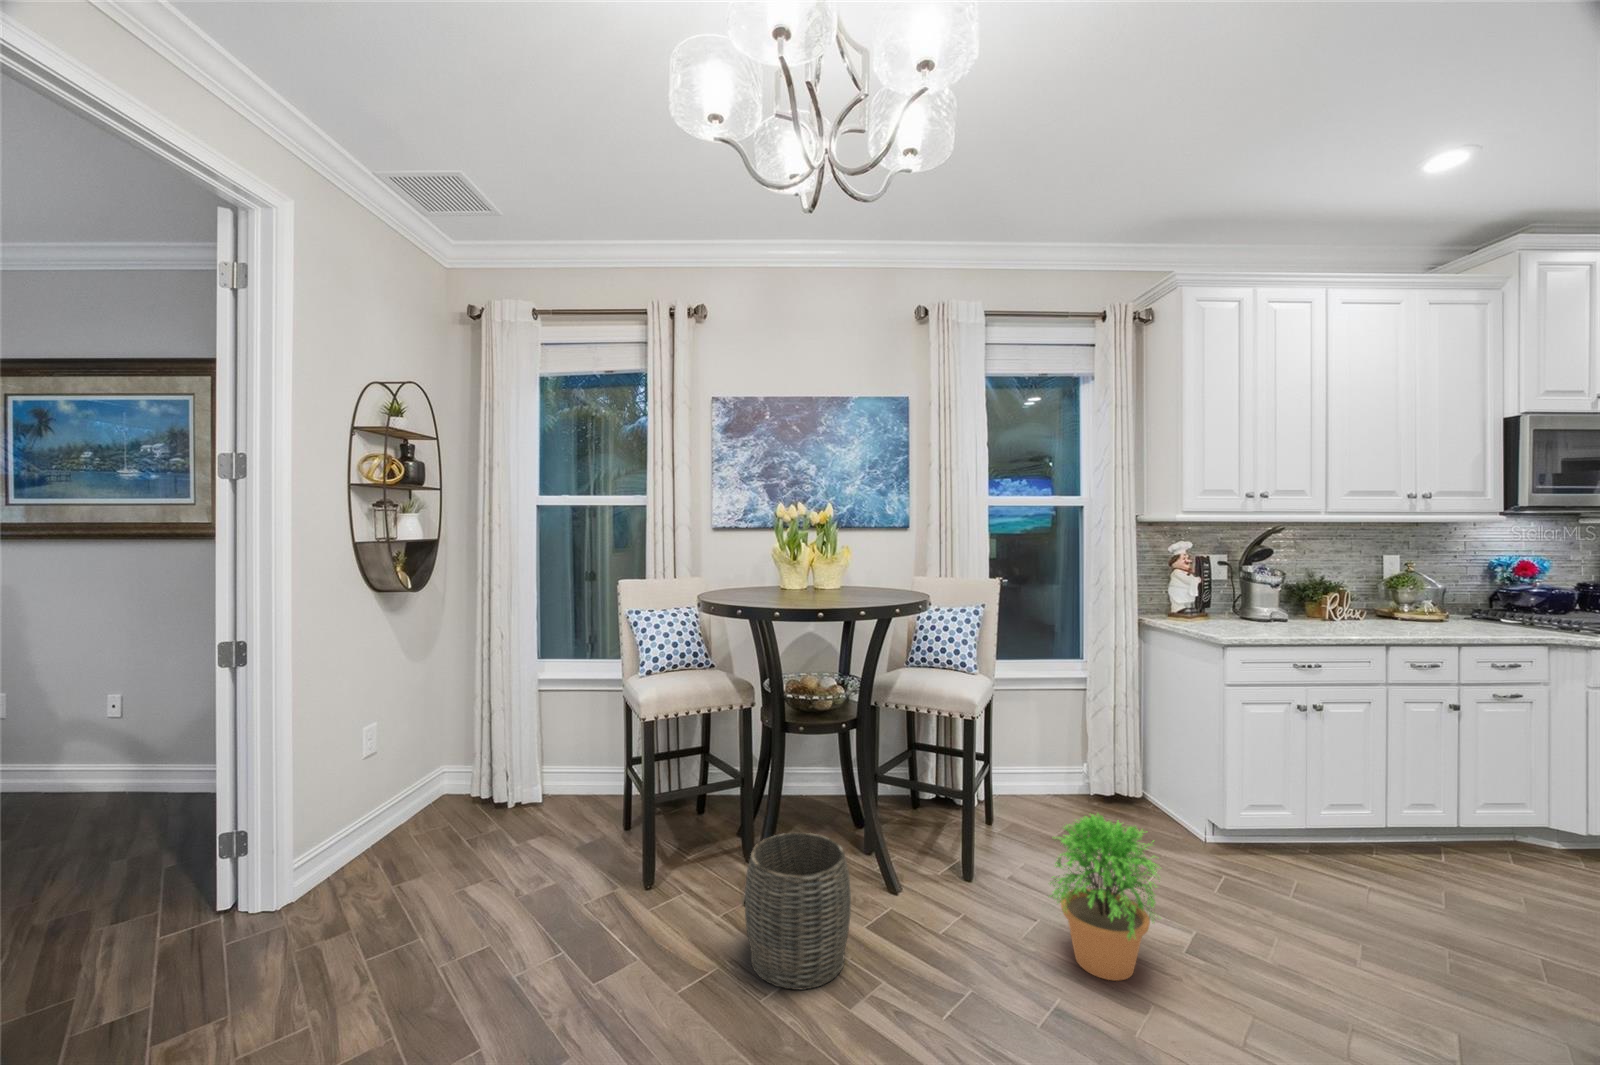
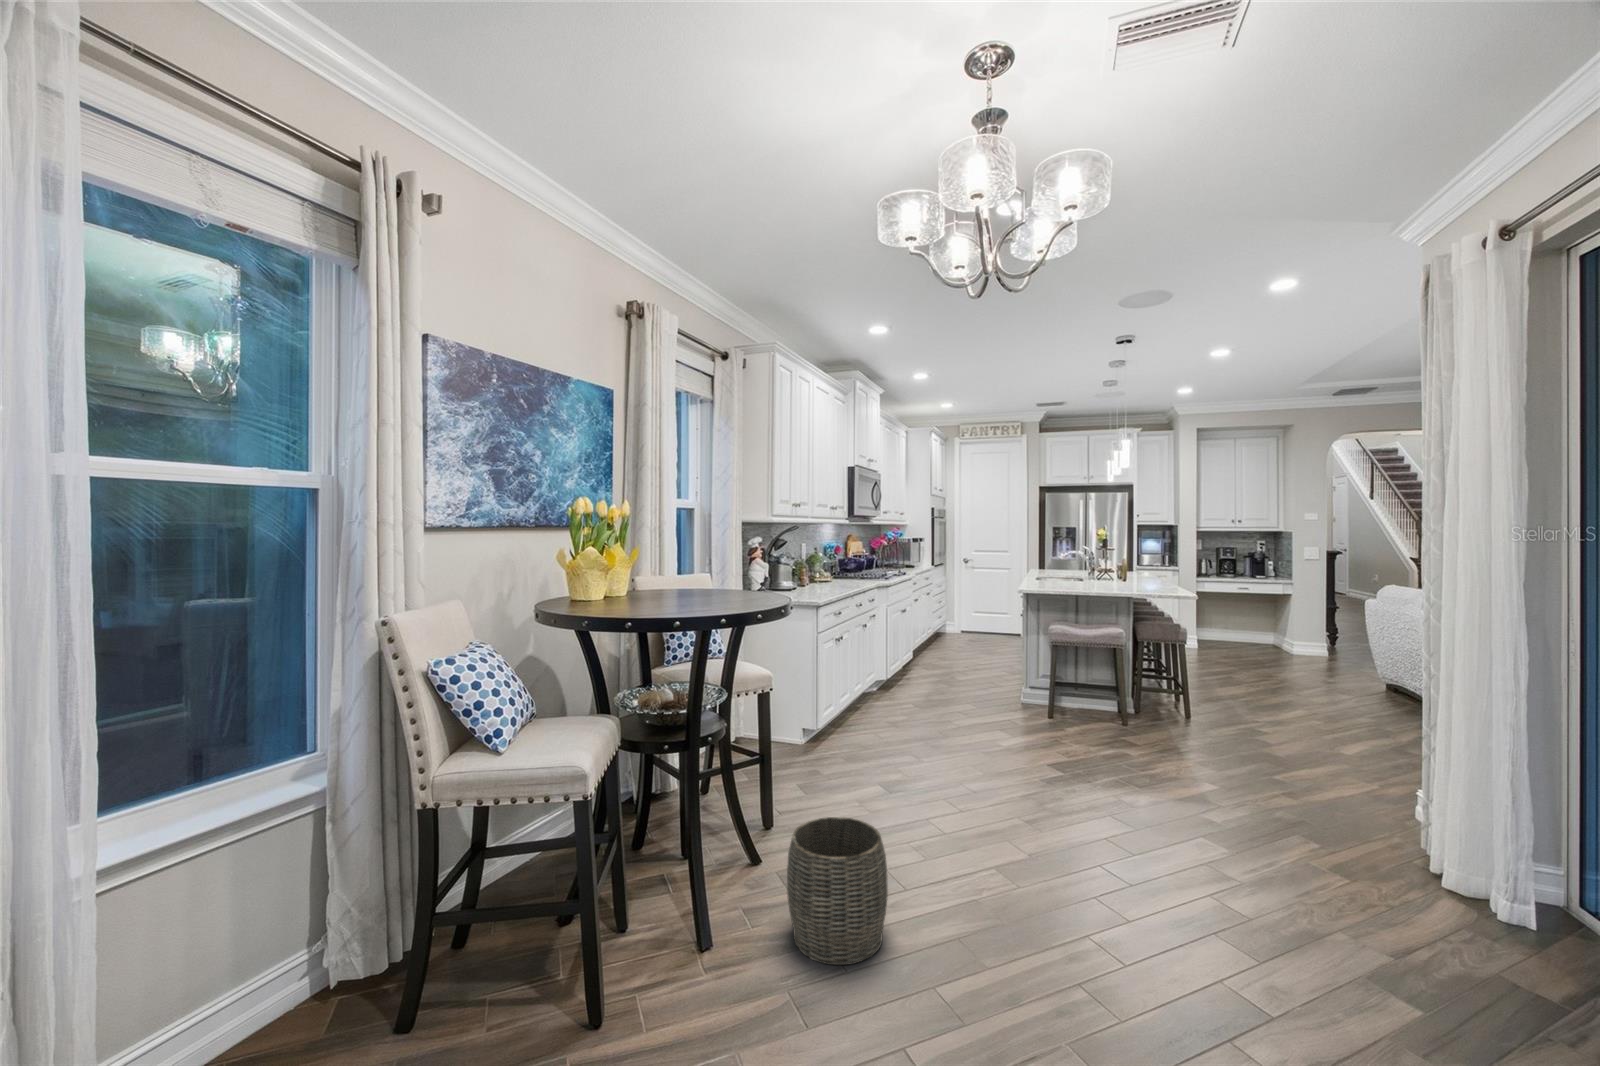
potted plant: present [1050,814,1160,981] -> none [866,718,950,826]

